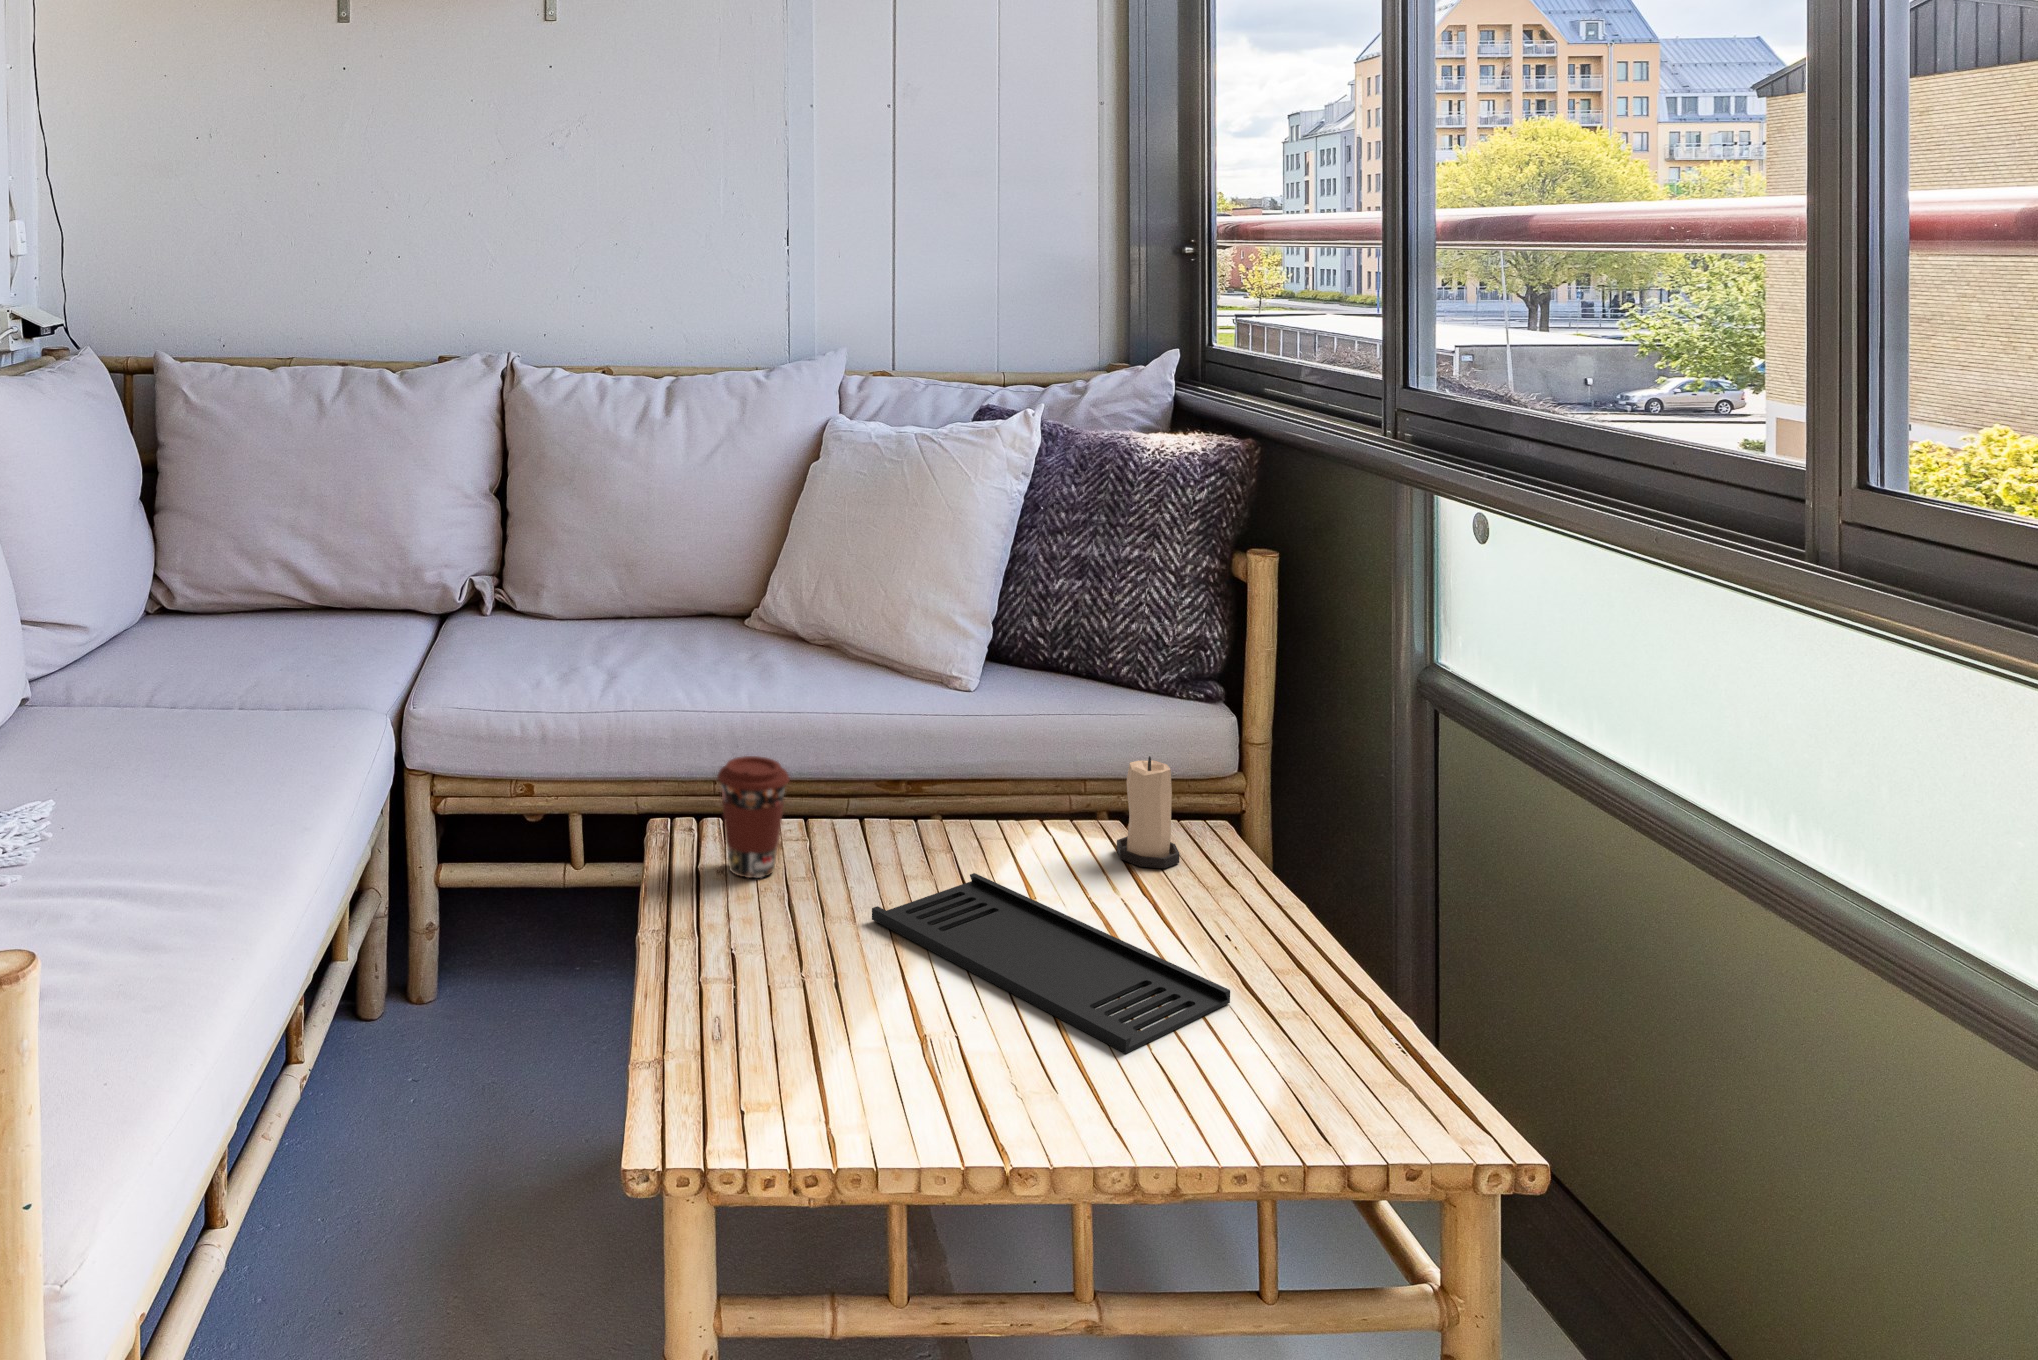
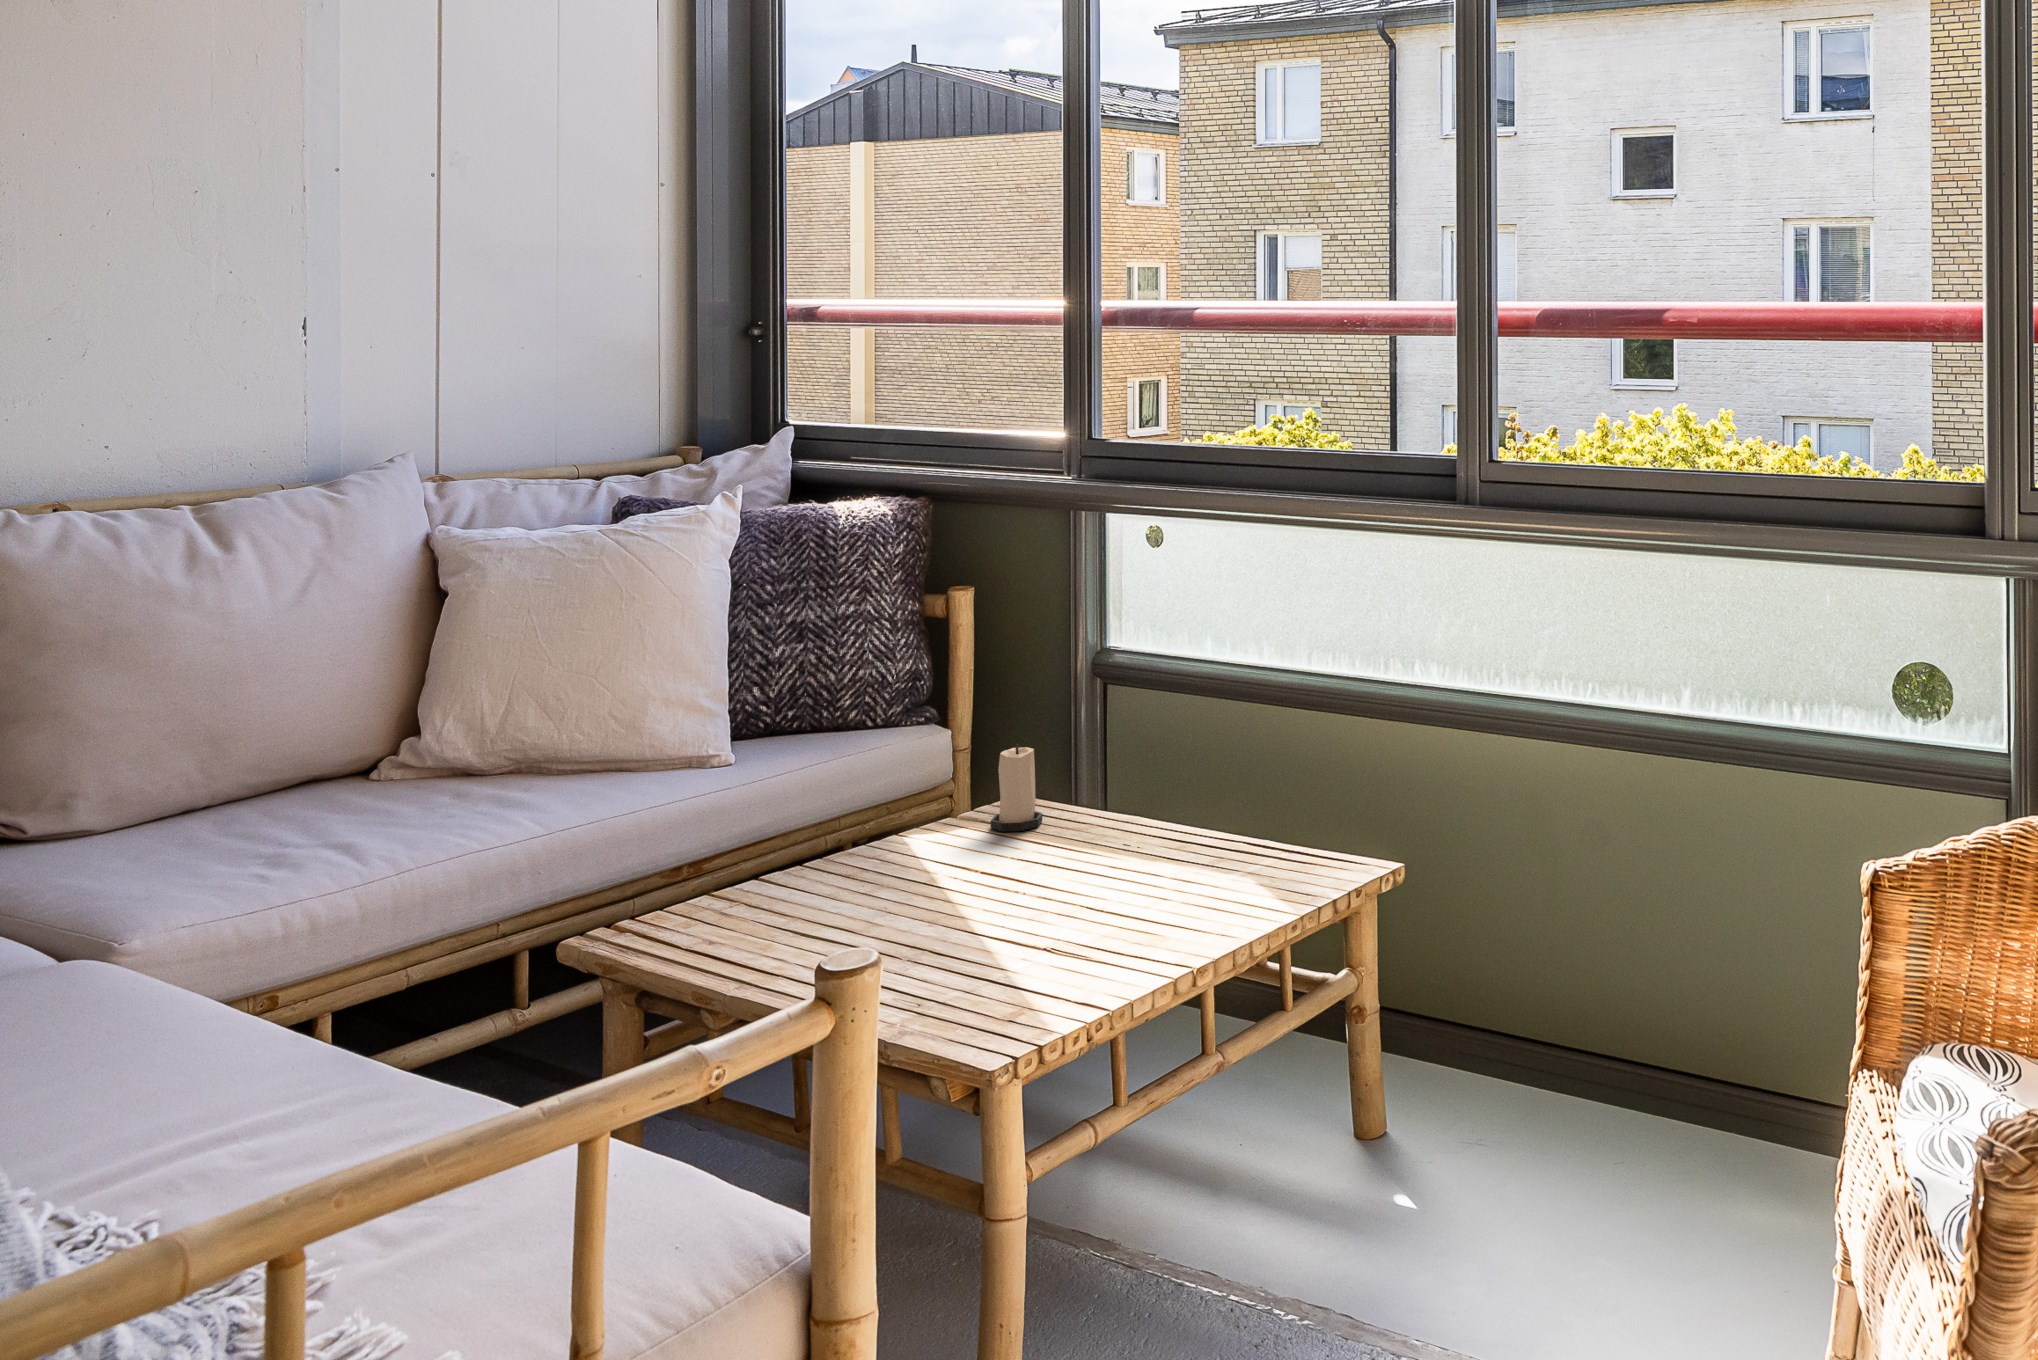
coffee cup: present [717,756,790,878] -> none [698,823,774,937]
tray: present [872,873,1230,1053] -> none [890,860,1176,917]

